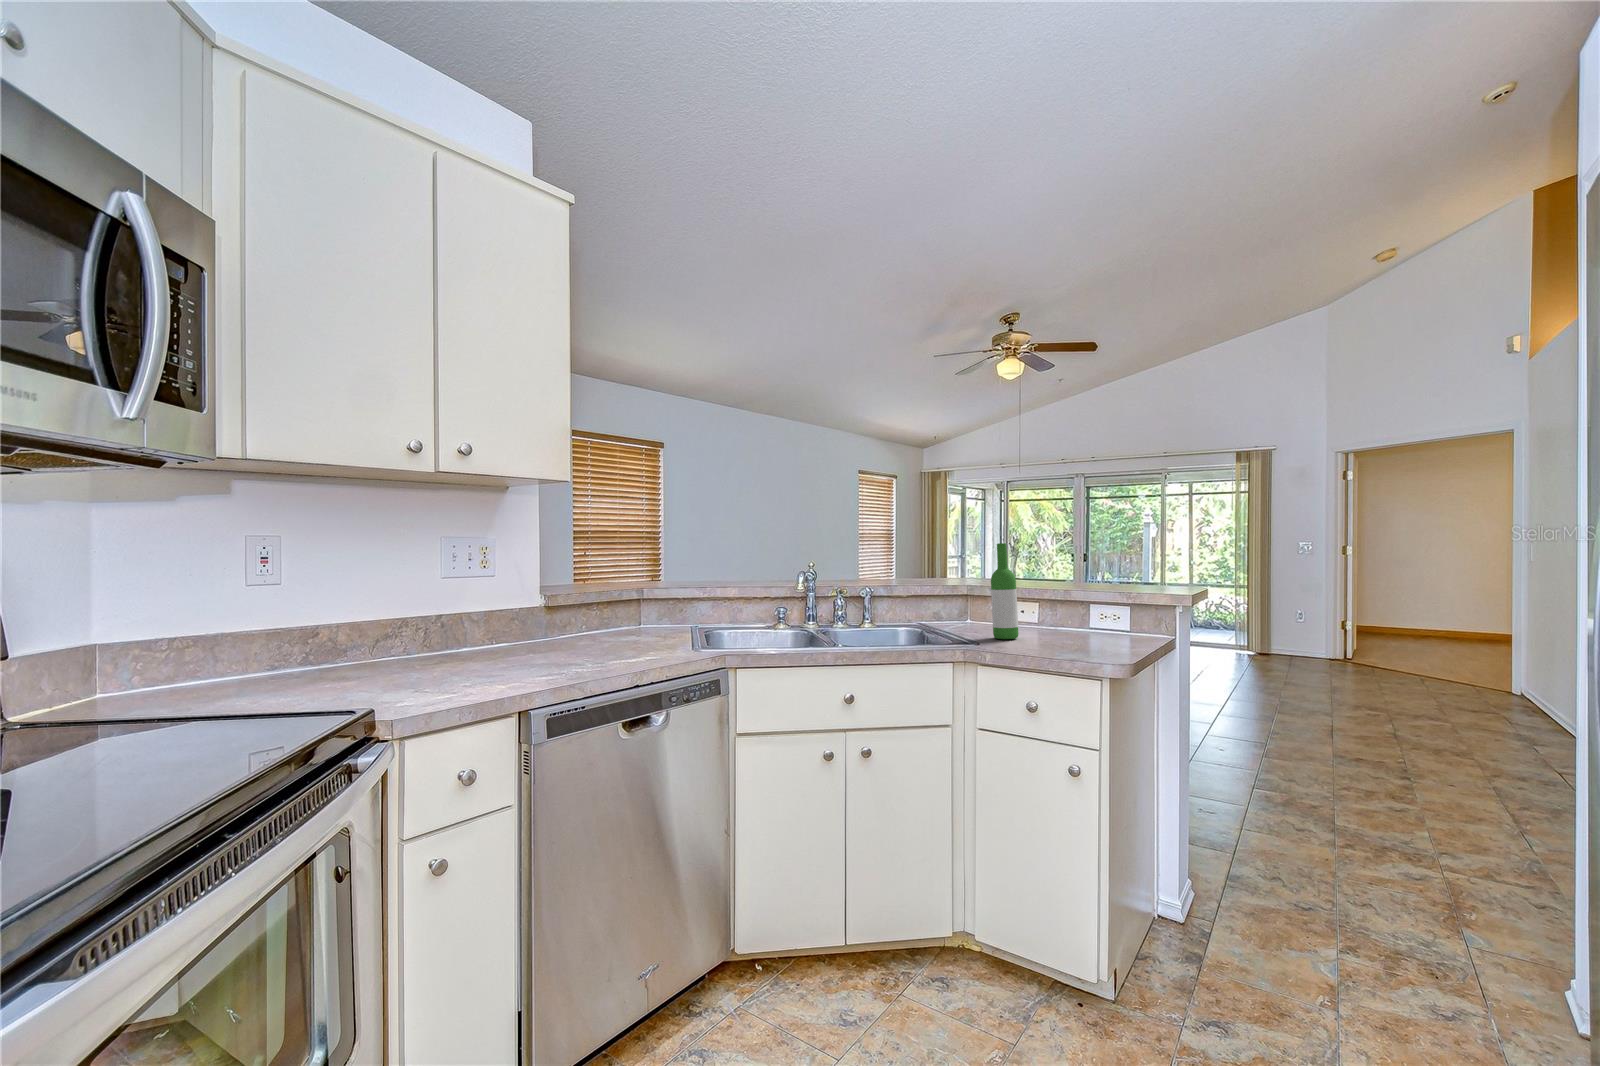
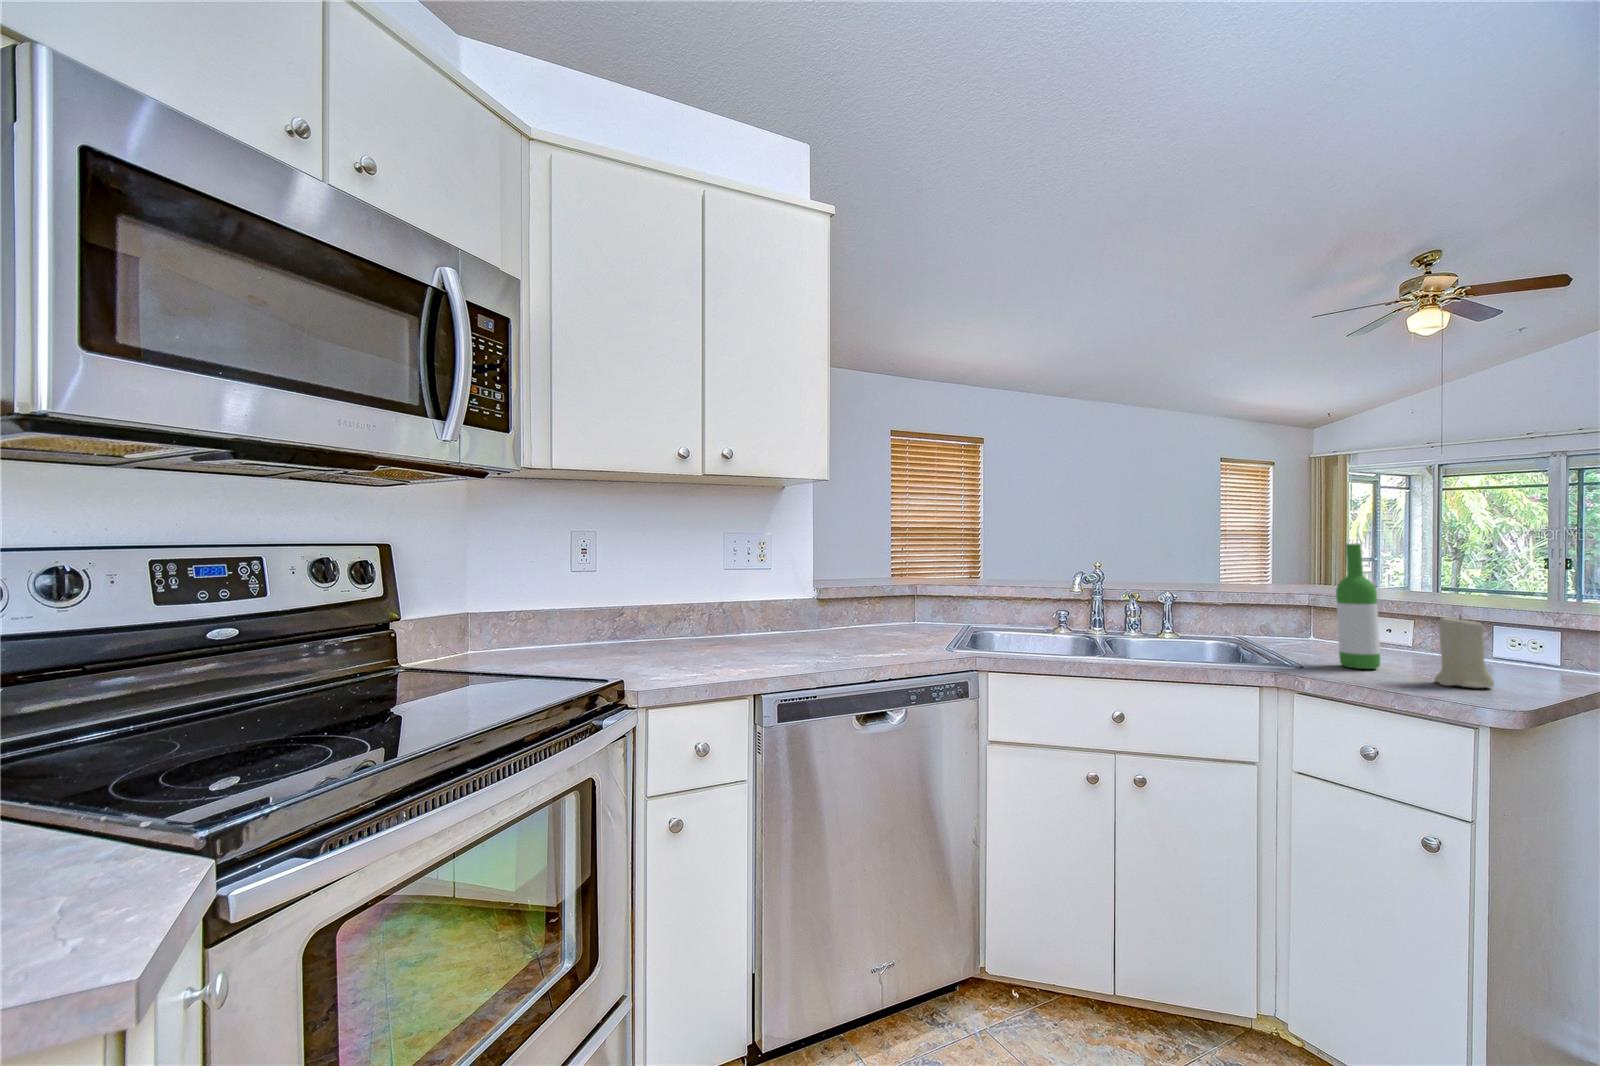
candle: none [1053,594,1086,646] -> present [1434,615,1494,688]

